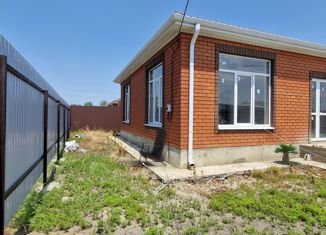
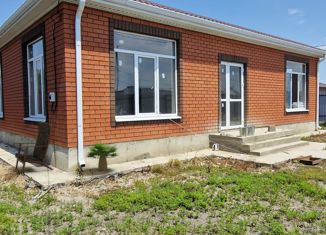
potted plant: present [274,143,298,164] -> present [86,143,118,171]

